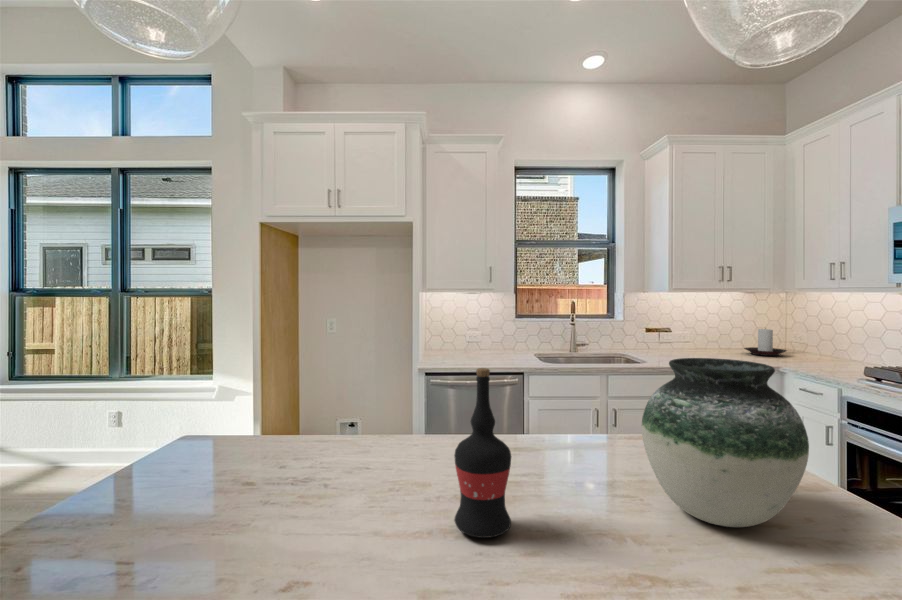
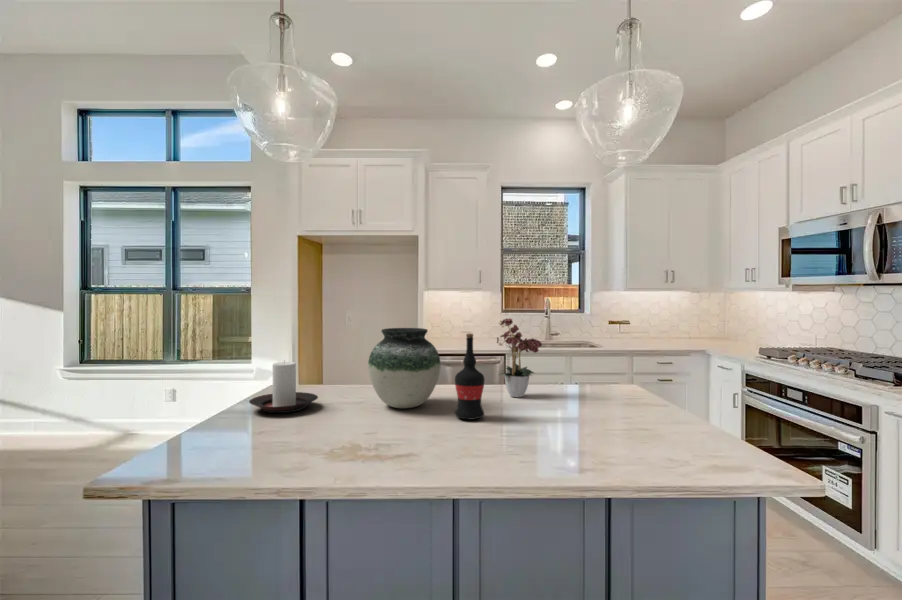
flower arrangement: none [521,328,606,466] -> present [497,318,542,397]
candle holder: present [744,329,787,356] -> present [249,362,318,413]
vase: present [642,358,809,527] -> present [368,328,441,408]

